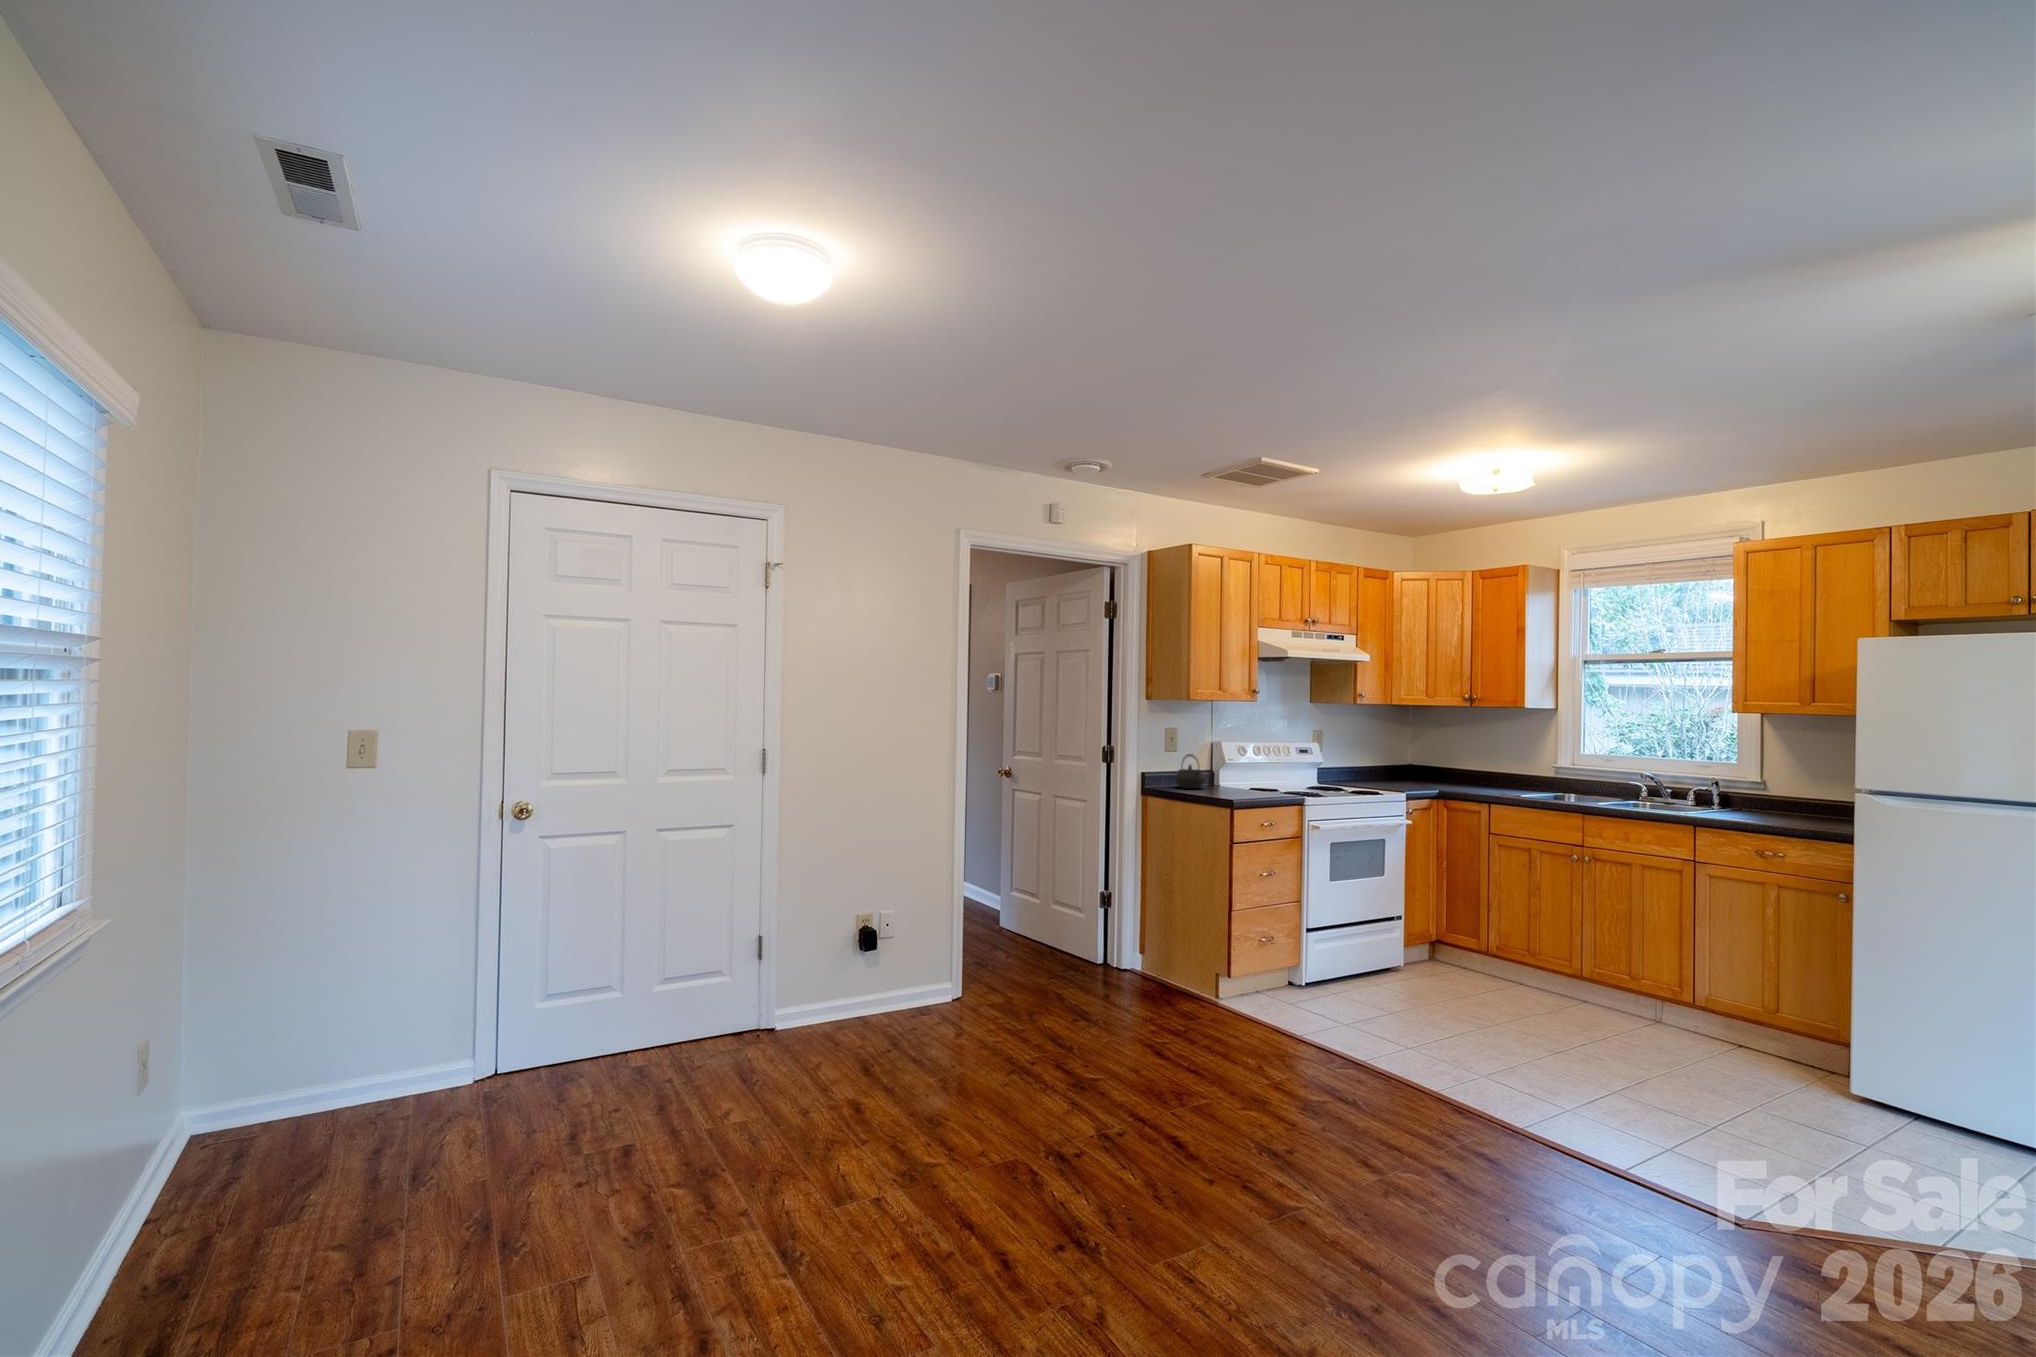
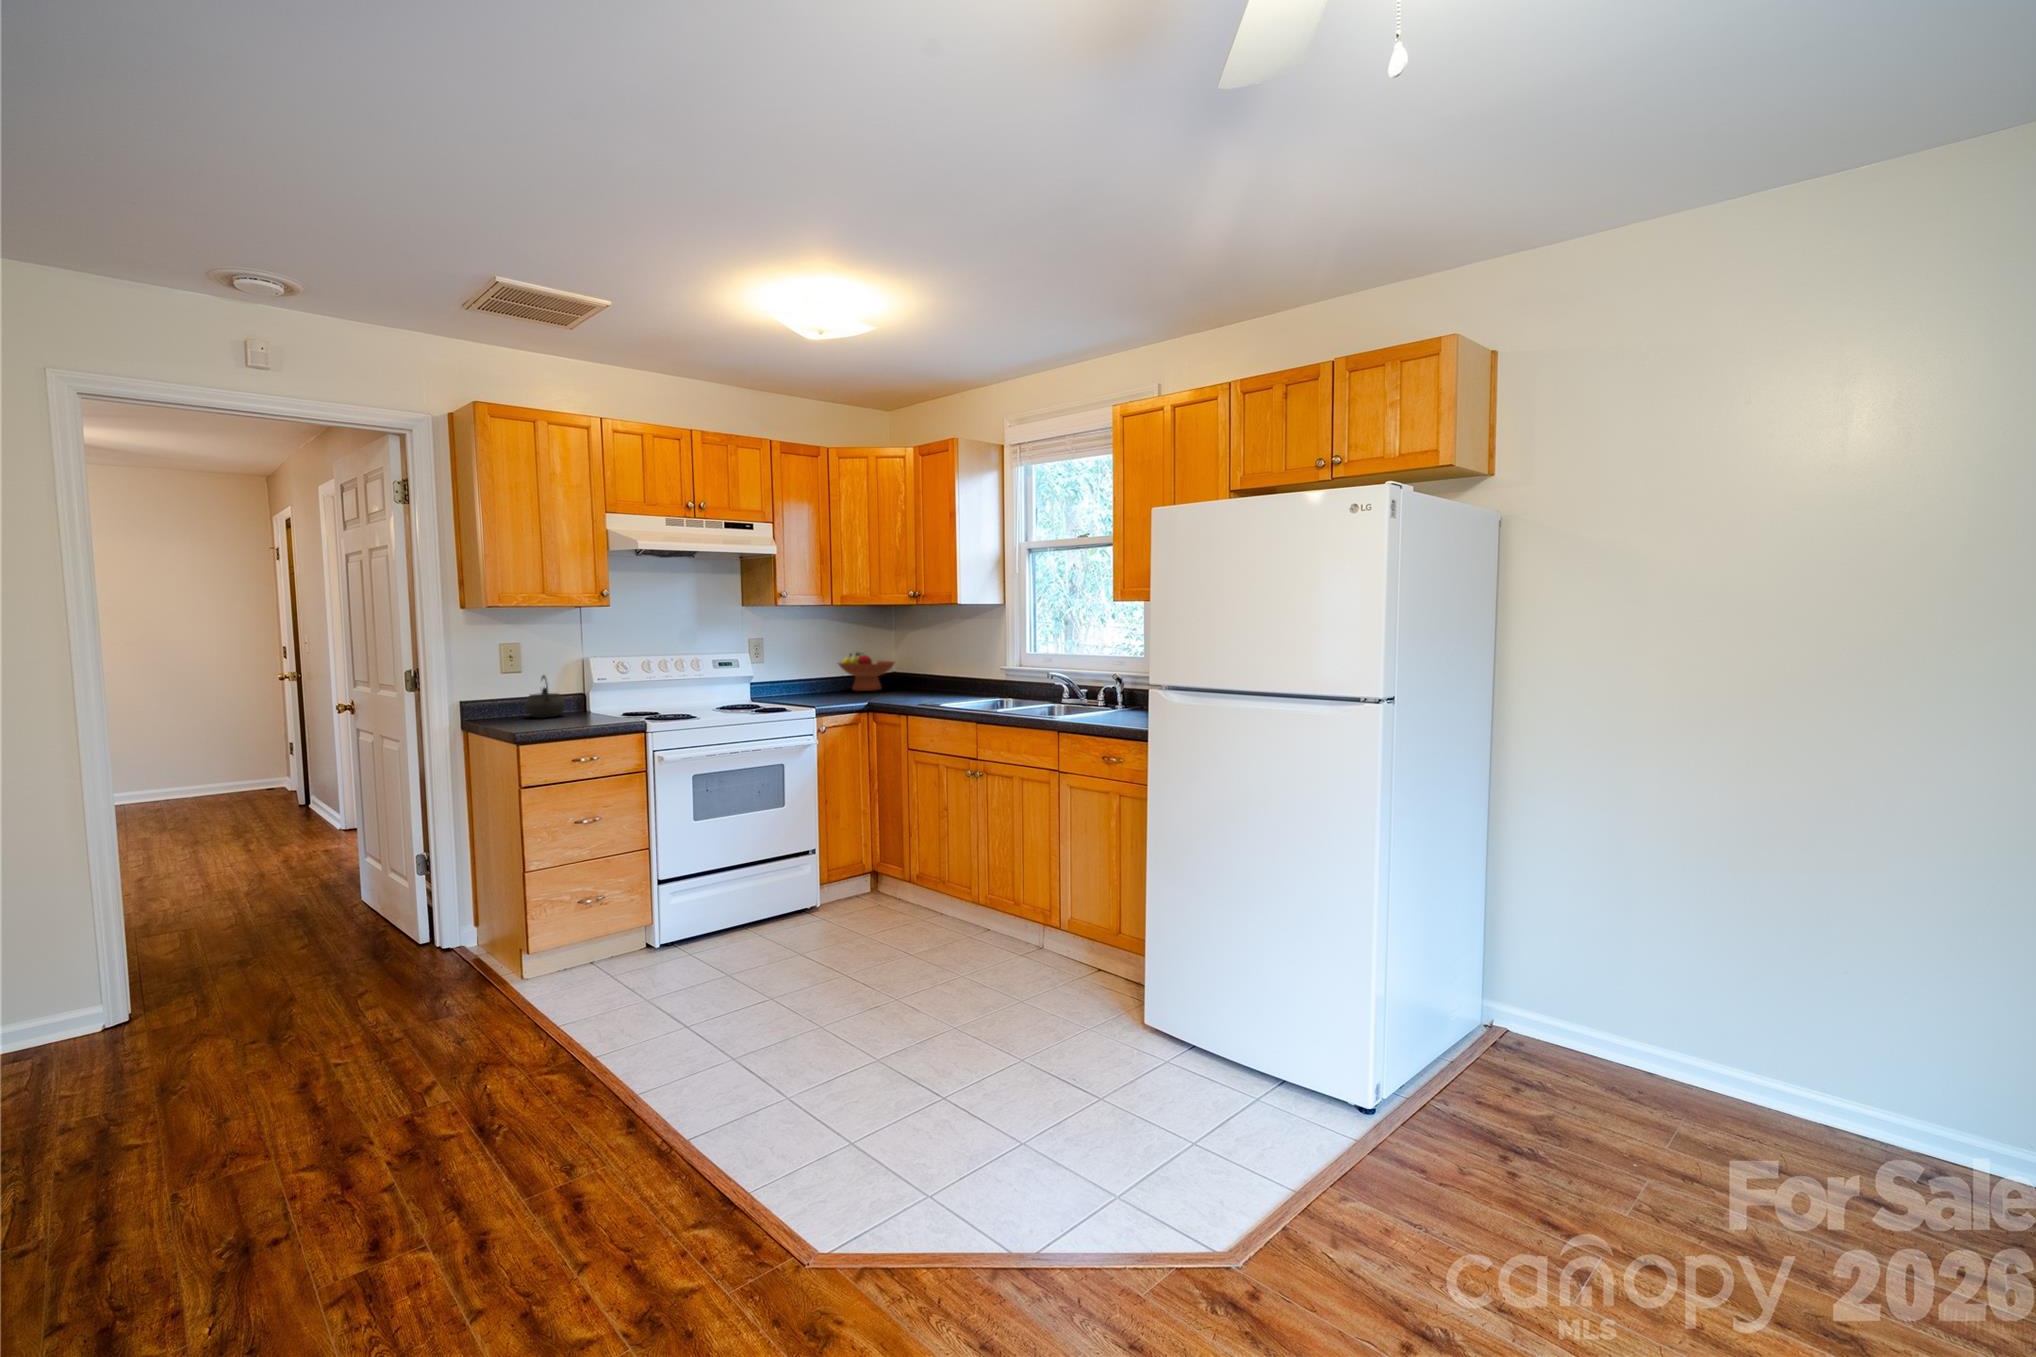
fruit bowl: none [1368,745,1425,780] -> present [837,653,895,691]

